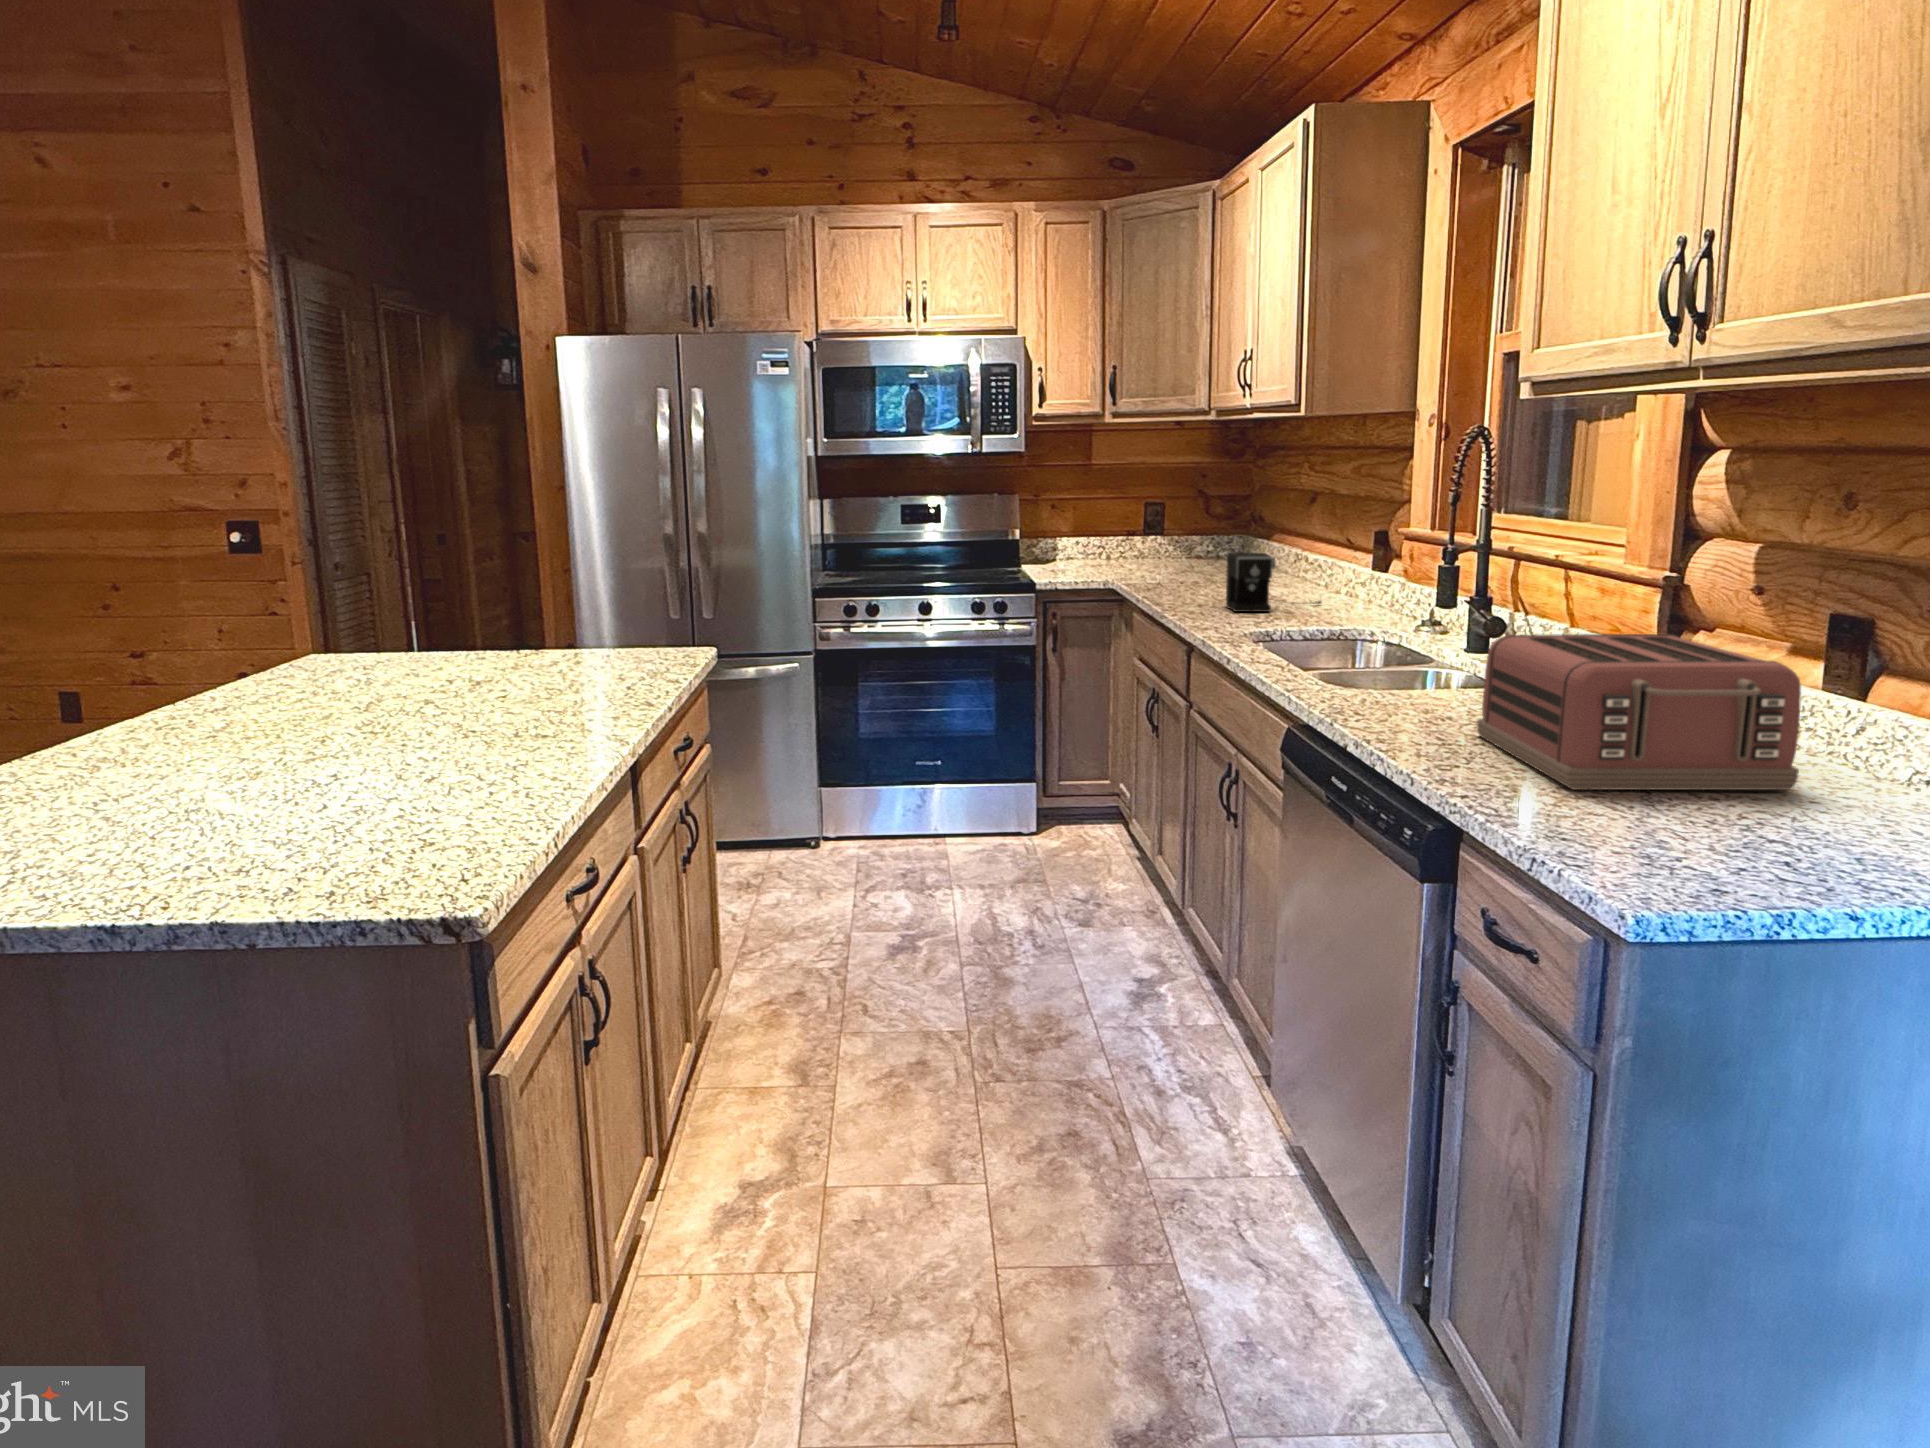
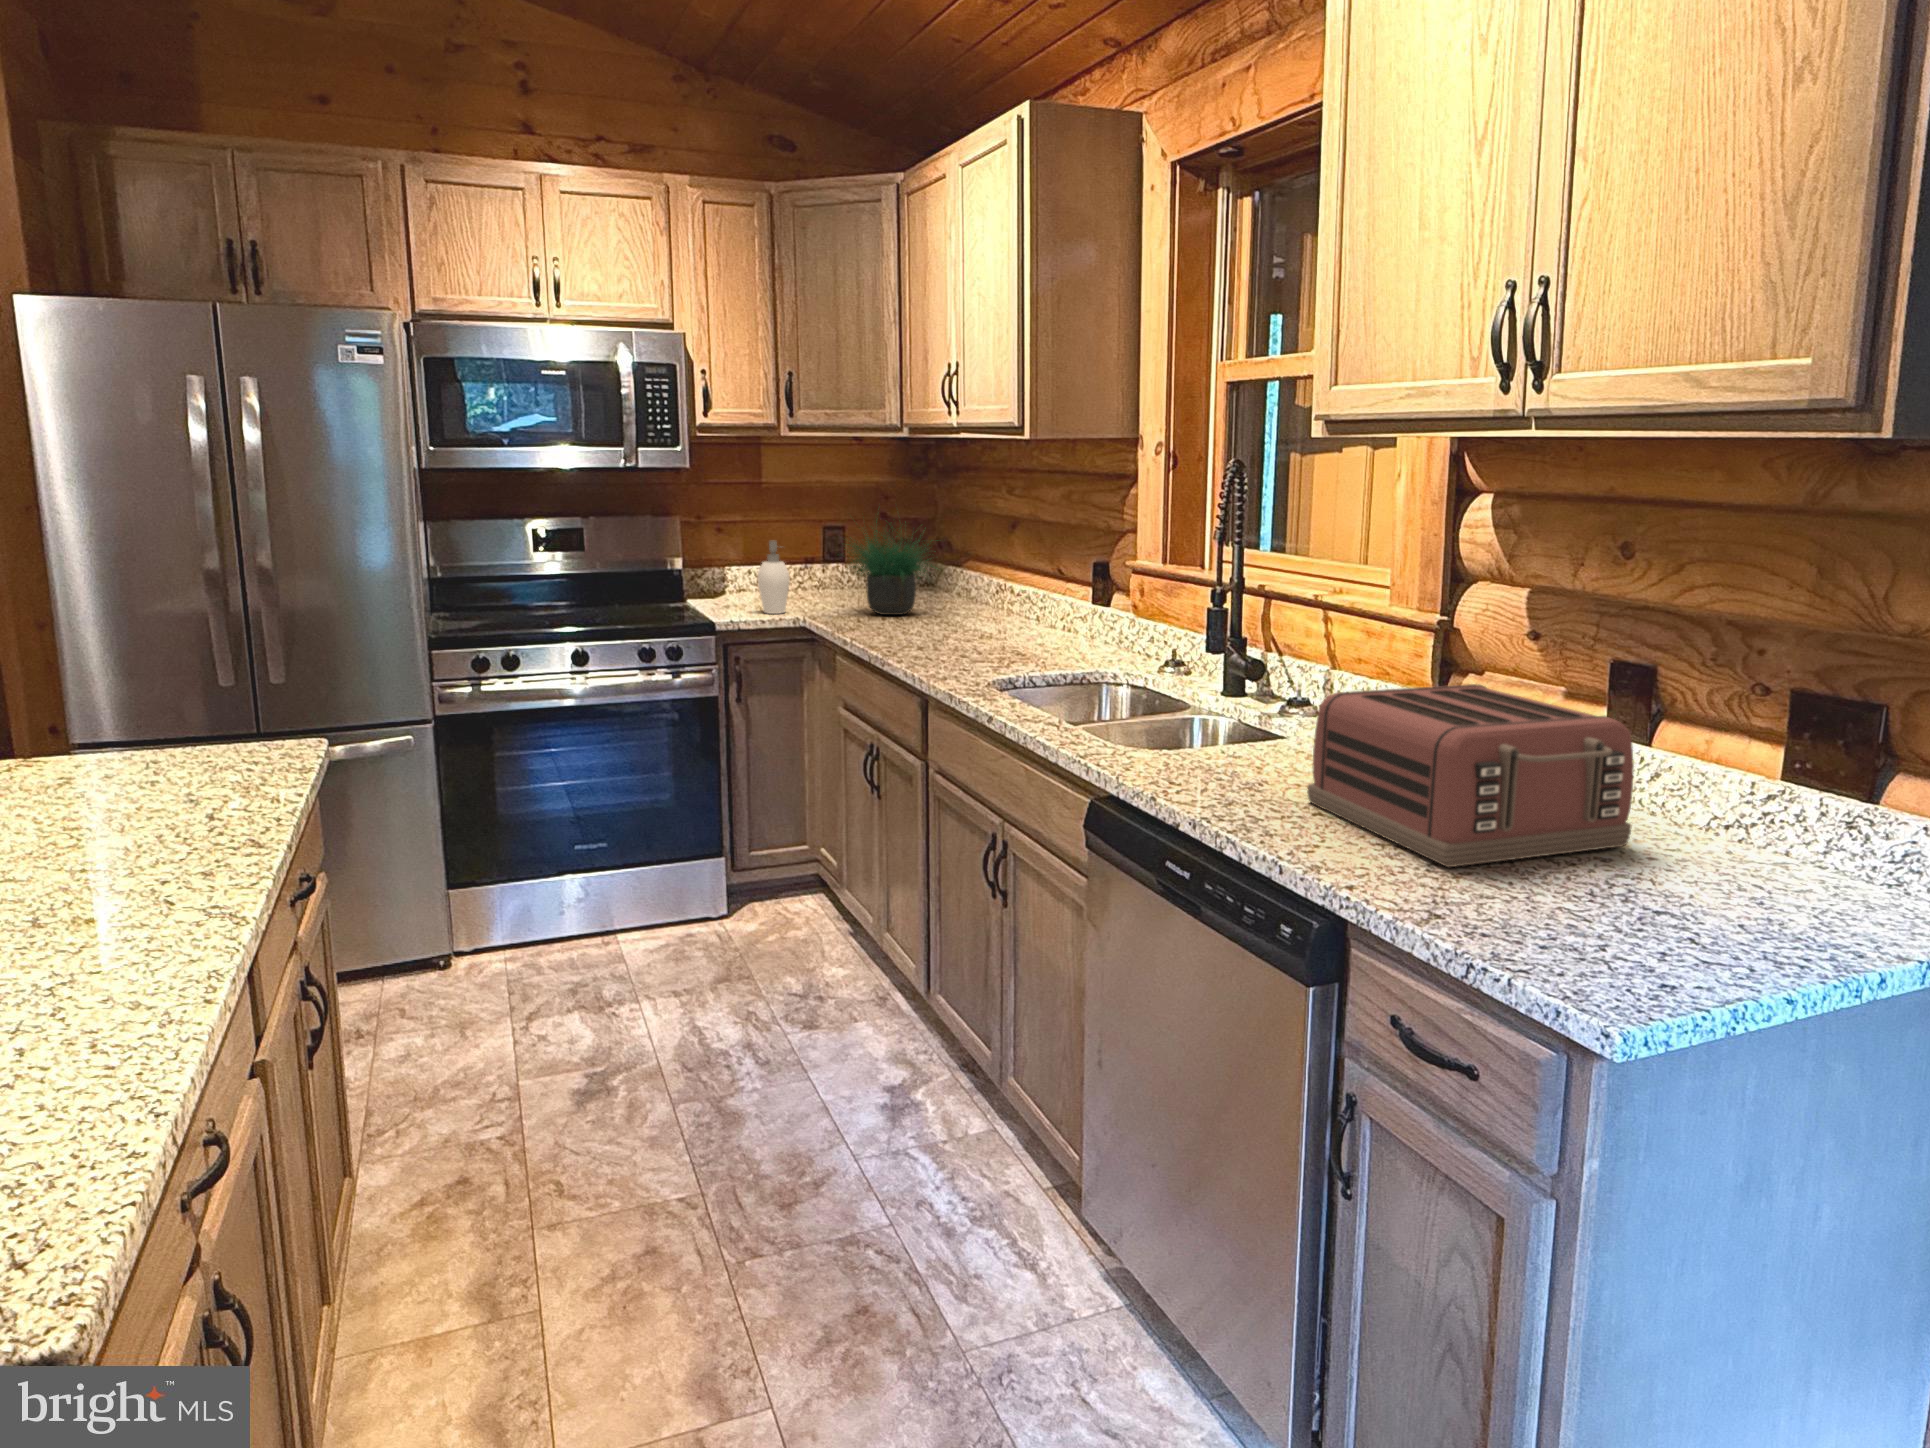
potted plant: none [1143,476,1244,581] -> present [849,521,933,615]
soap dispenser: none [1075,514,1102,578] -> present [758,541,790,614]
coffee maker: present [1226,553,1321,612] -> none [947,587,1044,653]

